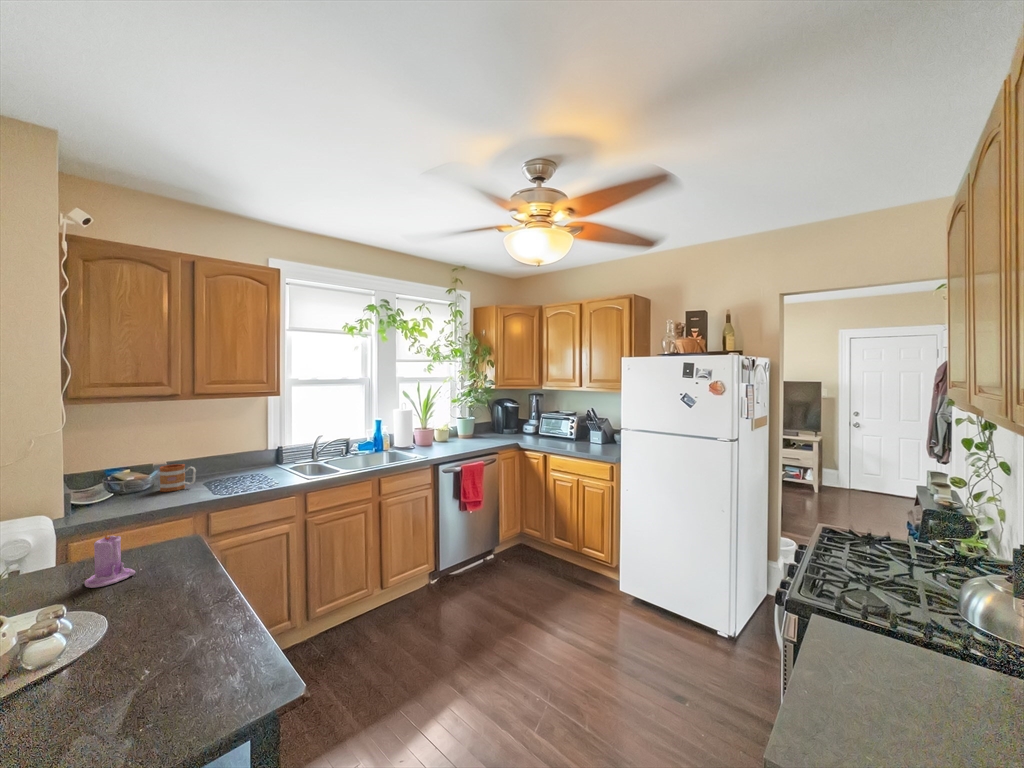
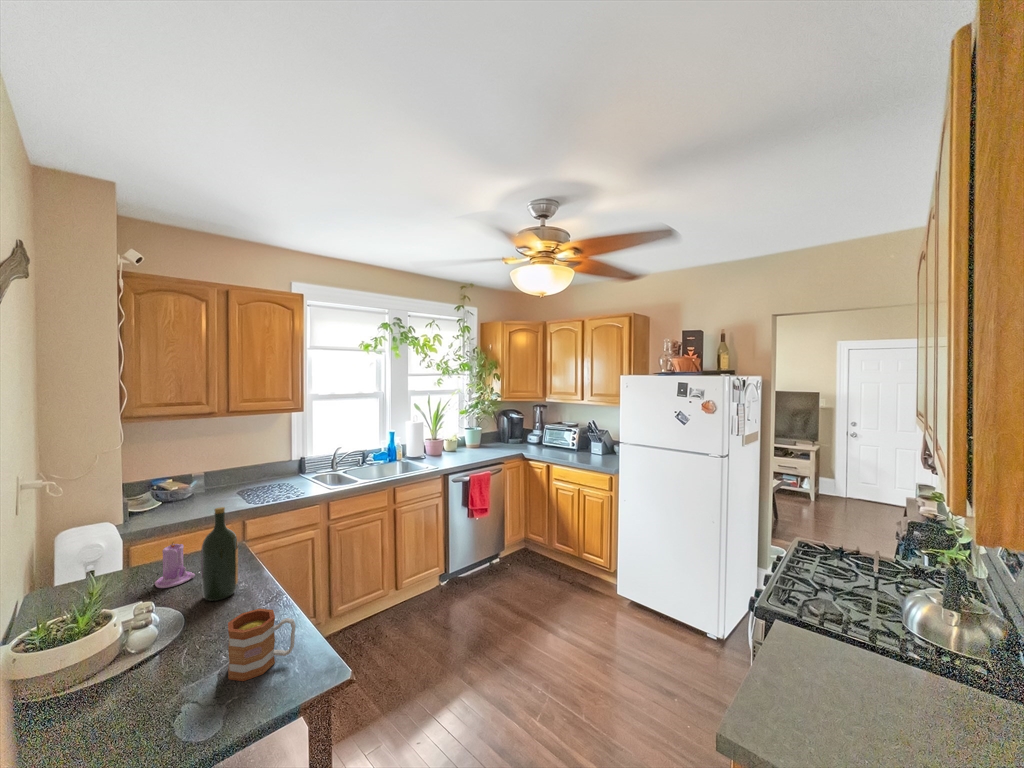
mug: present [160,464,196,492] -> present [228,608,296,681]
wine bottle: none [135,491,182,602] -> present [201,507,238,601]

